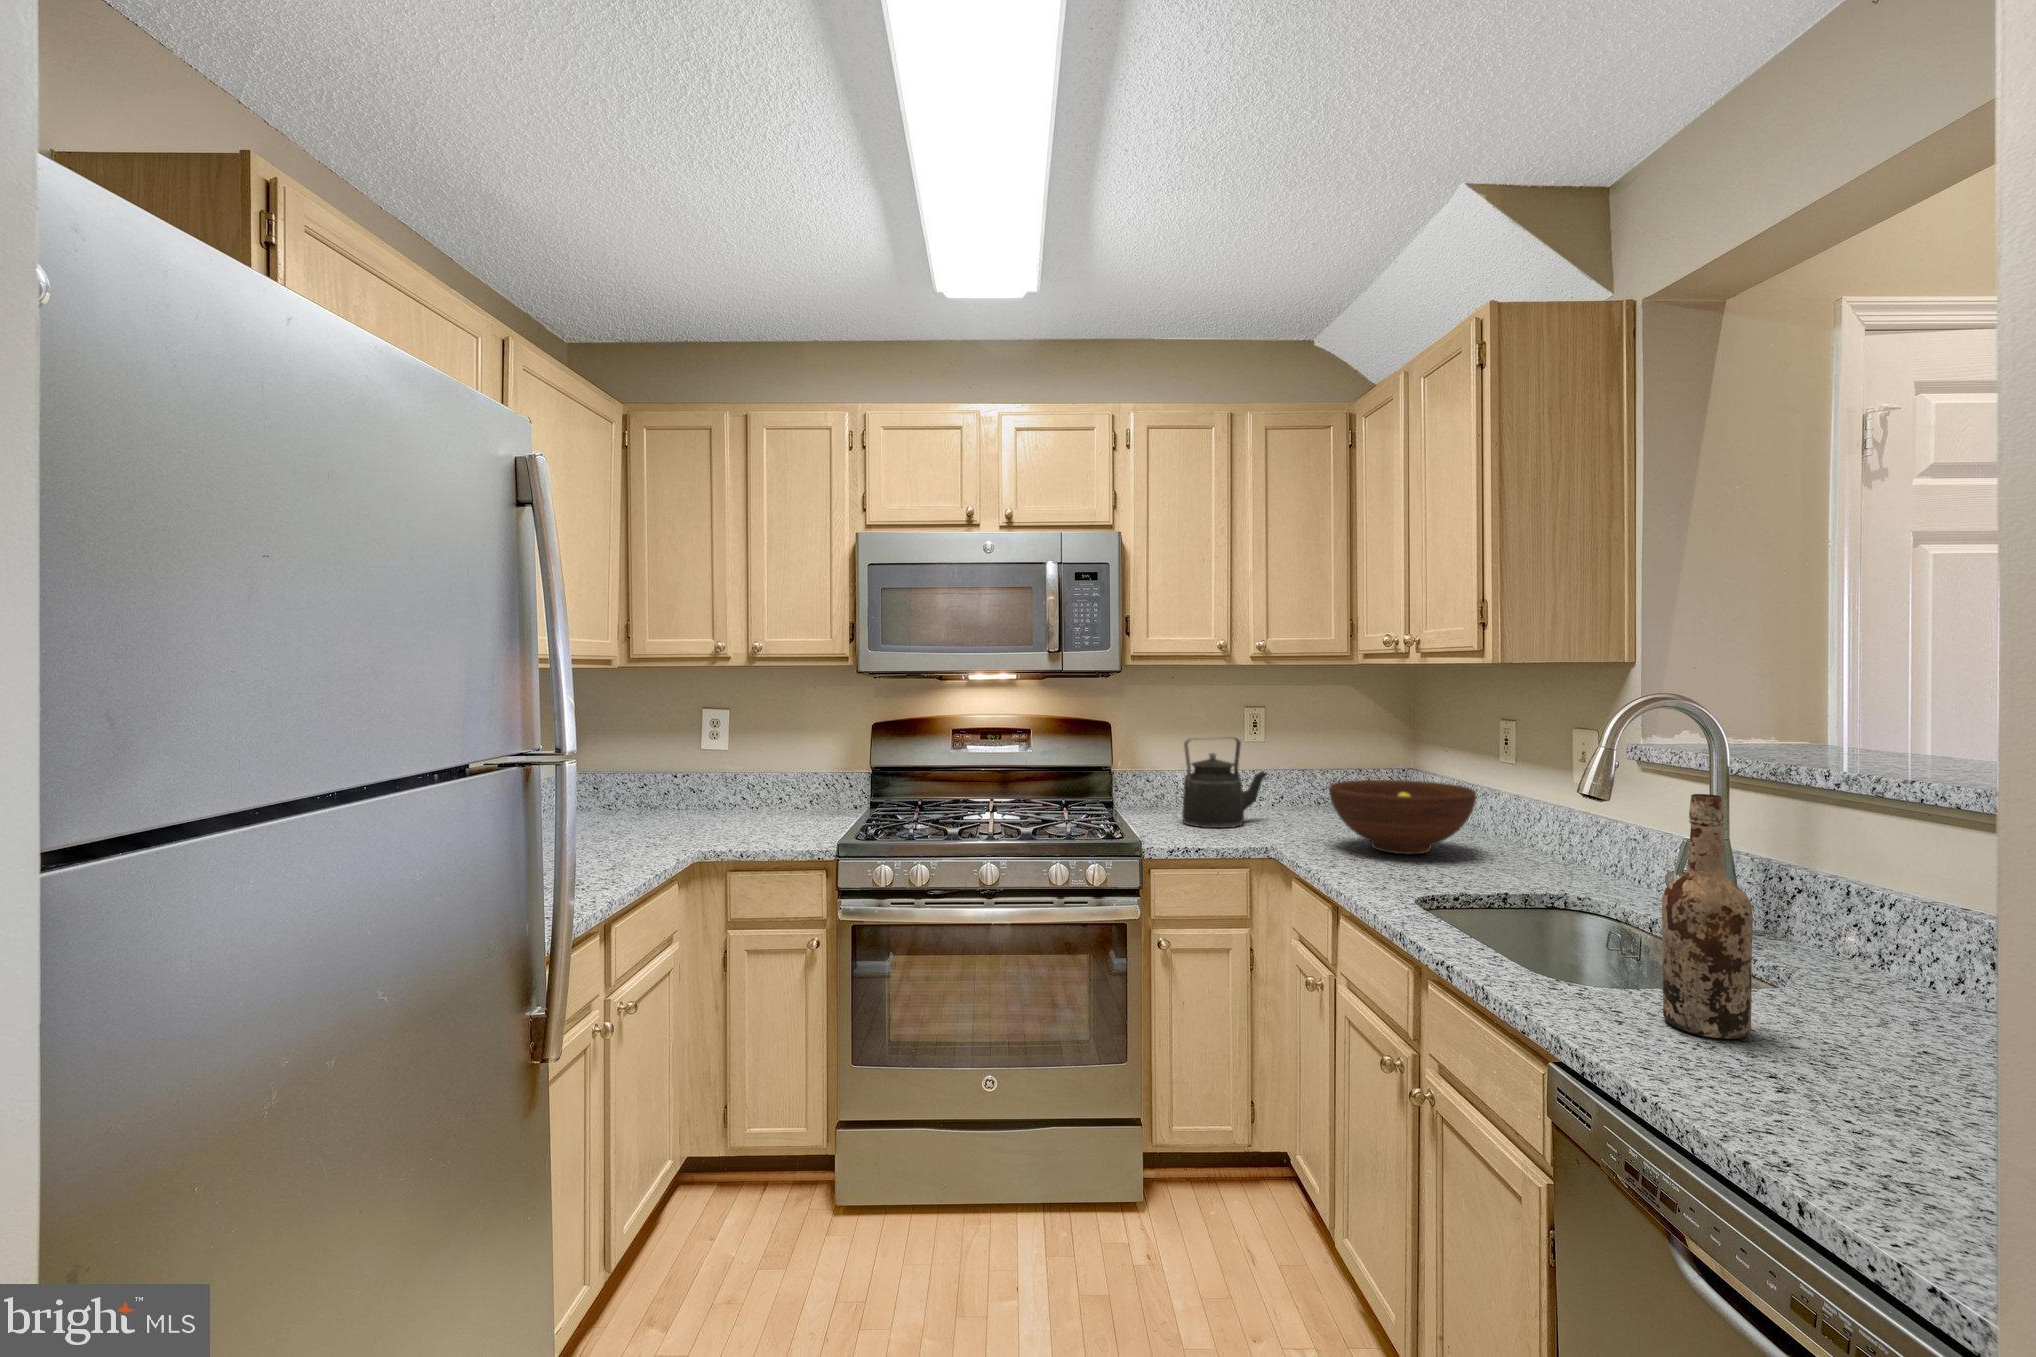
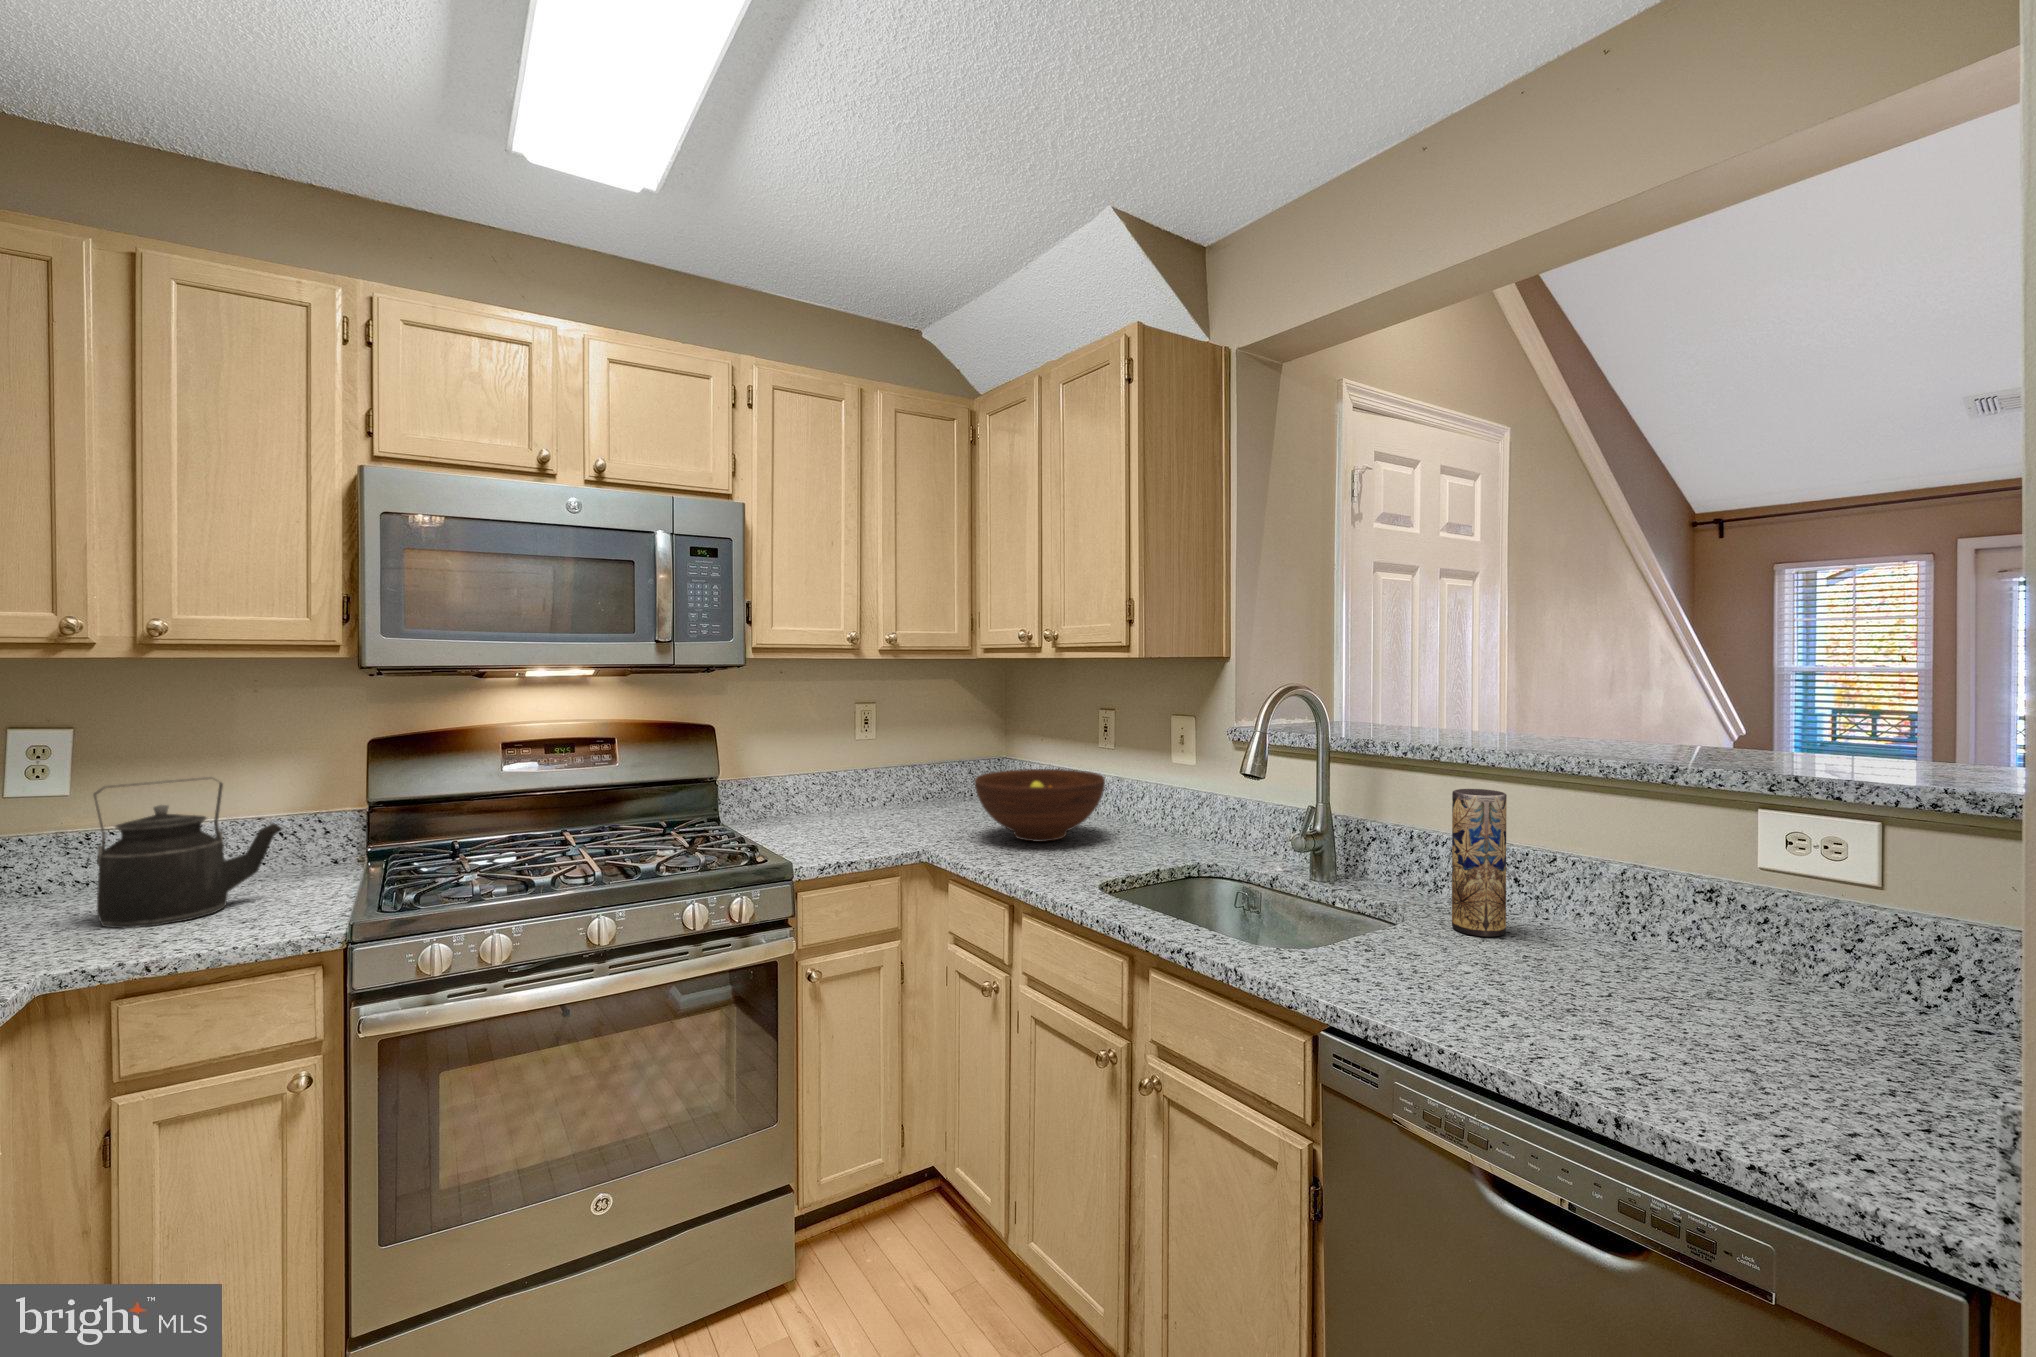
kettle: present [1182,737,1266,828] -> present [93,777,282,928]
wine bottle: present [1662,794,1753,1039] -> none [1381,778,1446,981]
vase: none [1843,824,1932,1021] -> present [1452,789,1507,937]

